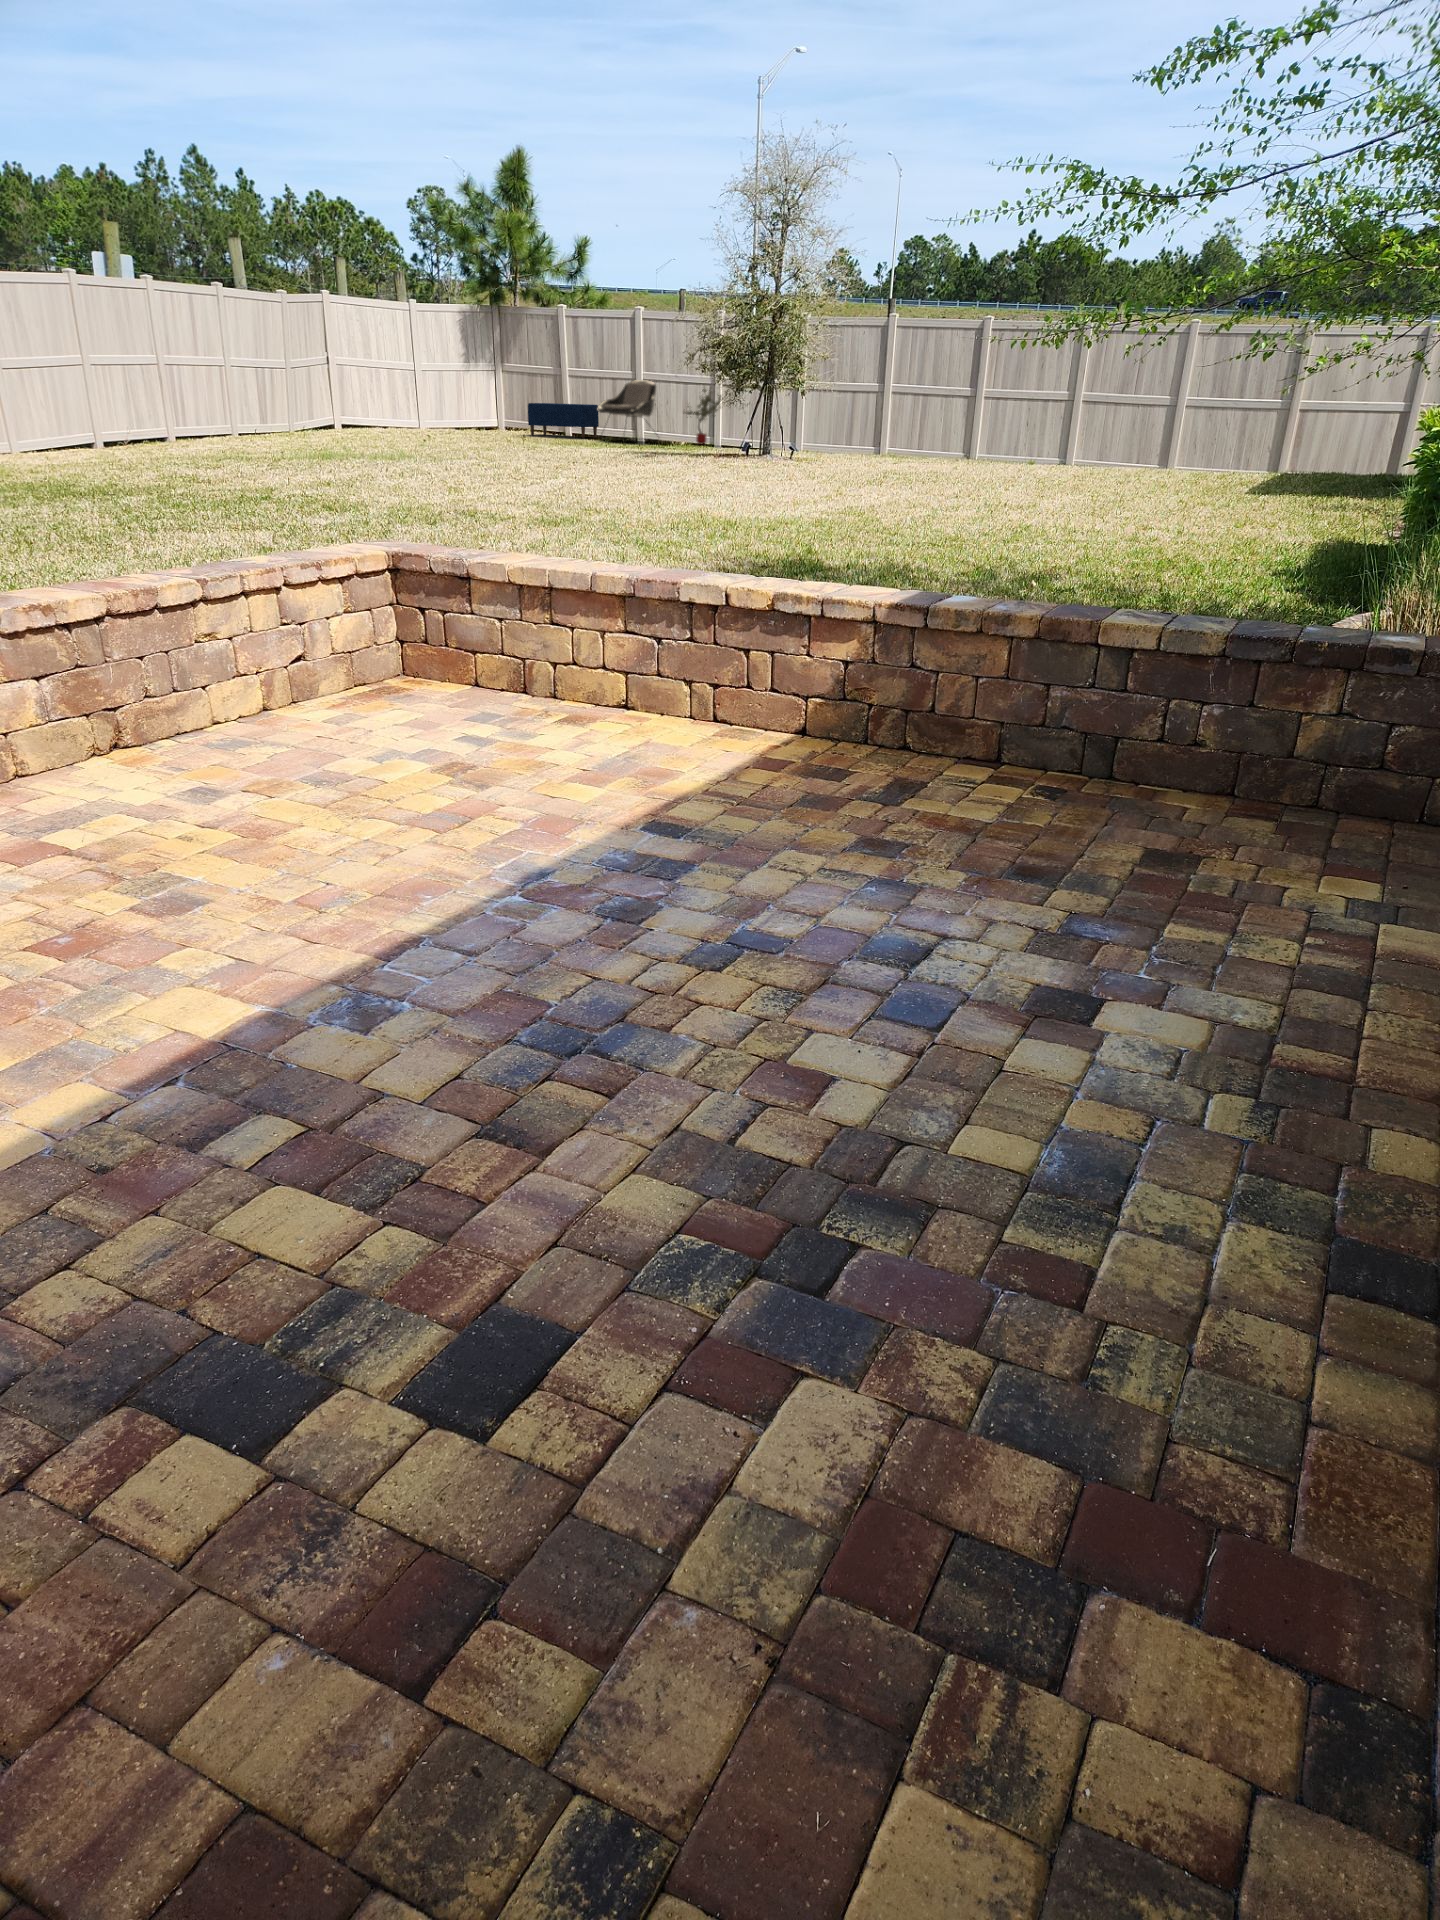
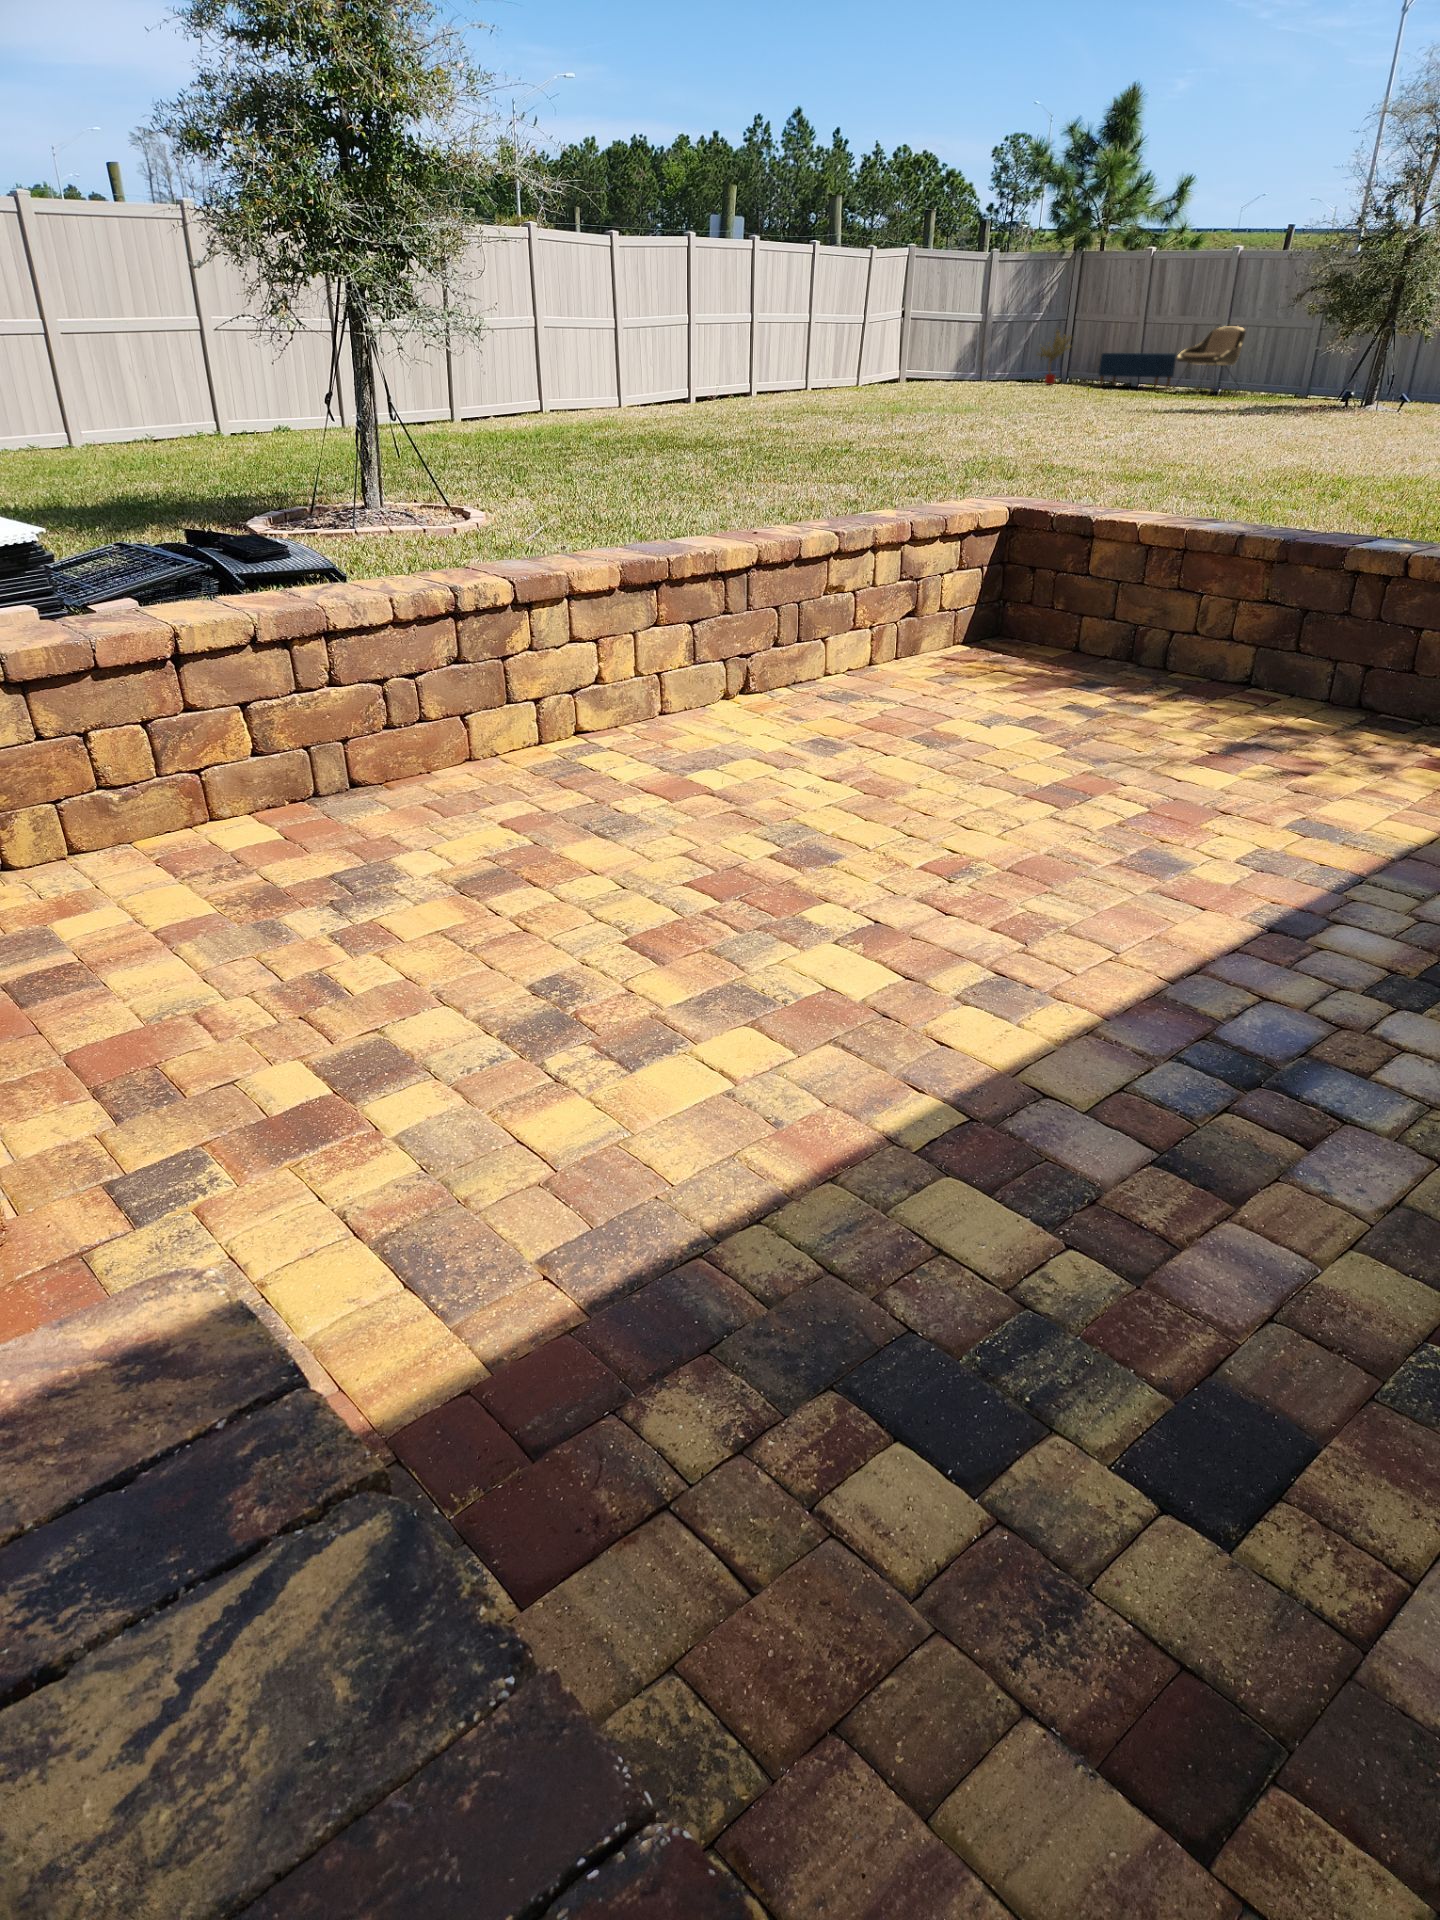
potted tree: present [684,388,721,444] -> present [1037,329,1072,385]

